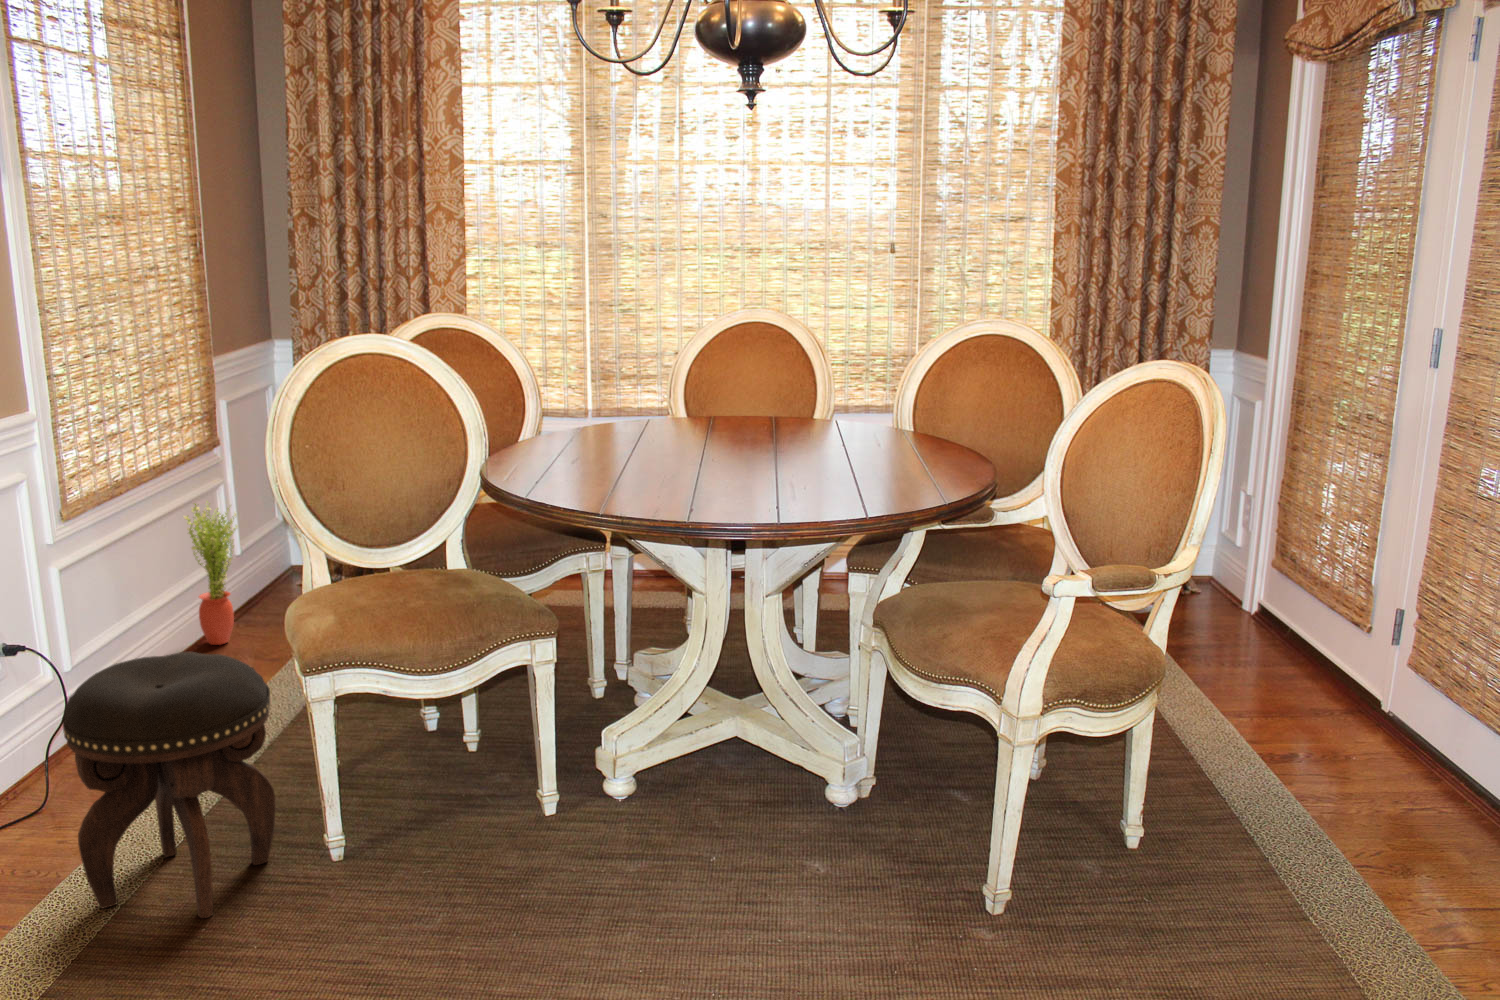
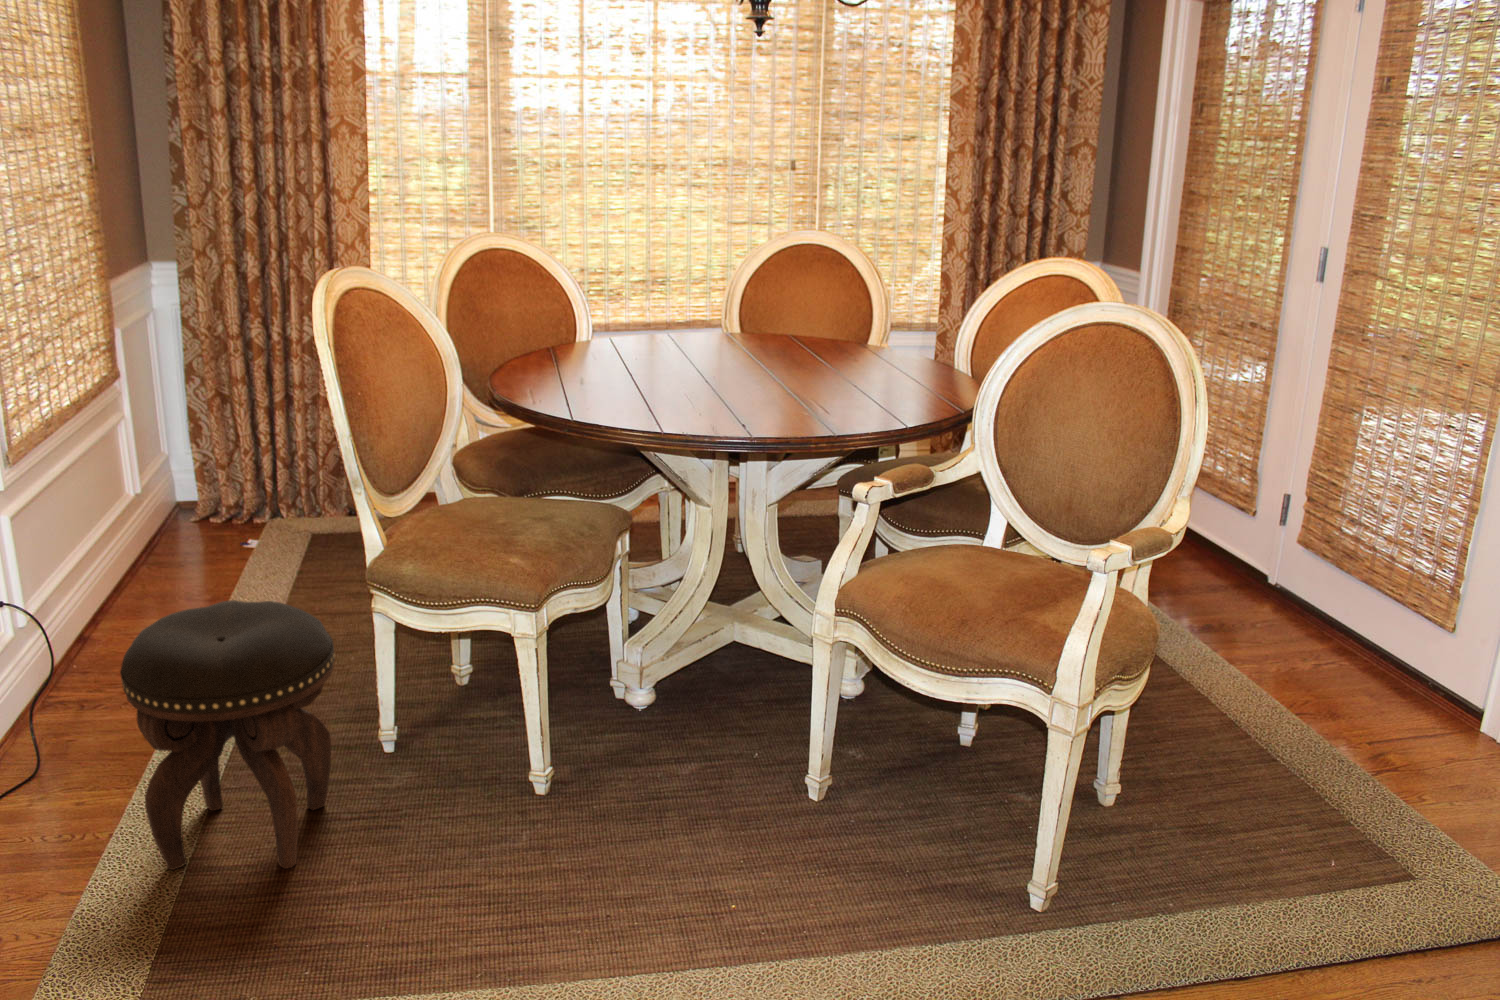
potted plant: present [184,503,237,645] -> none [105,437,165,588]

